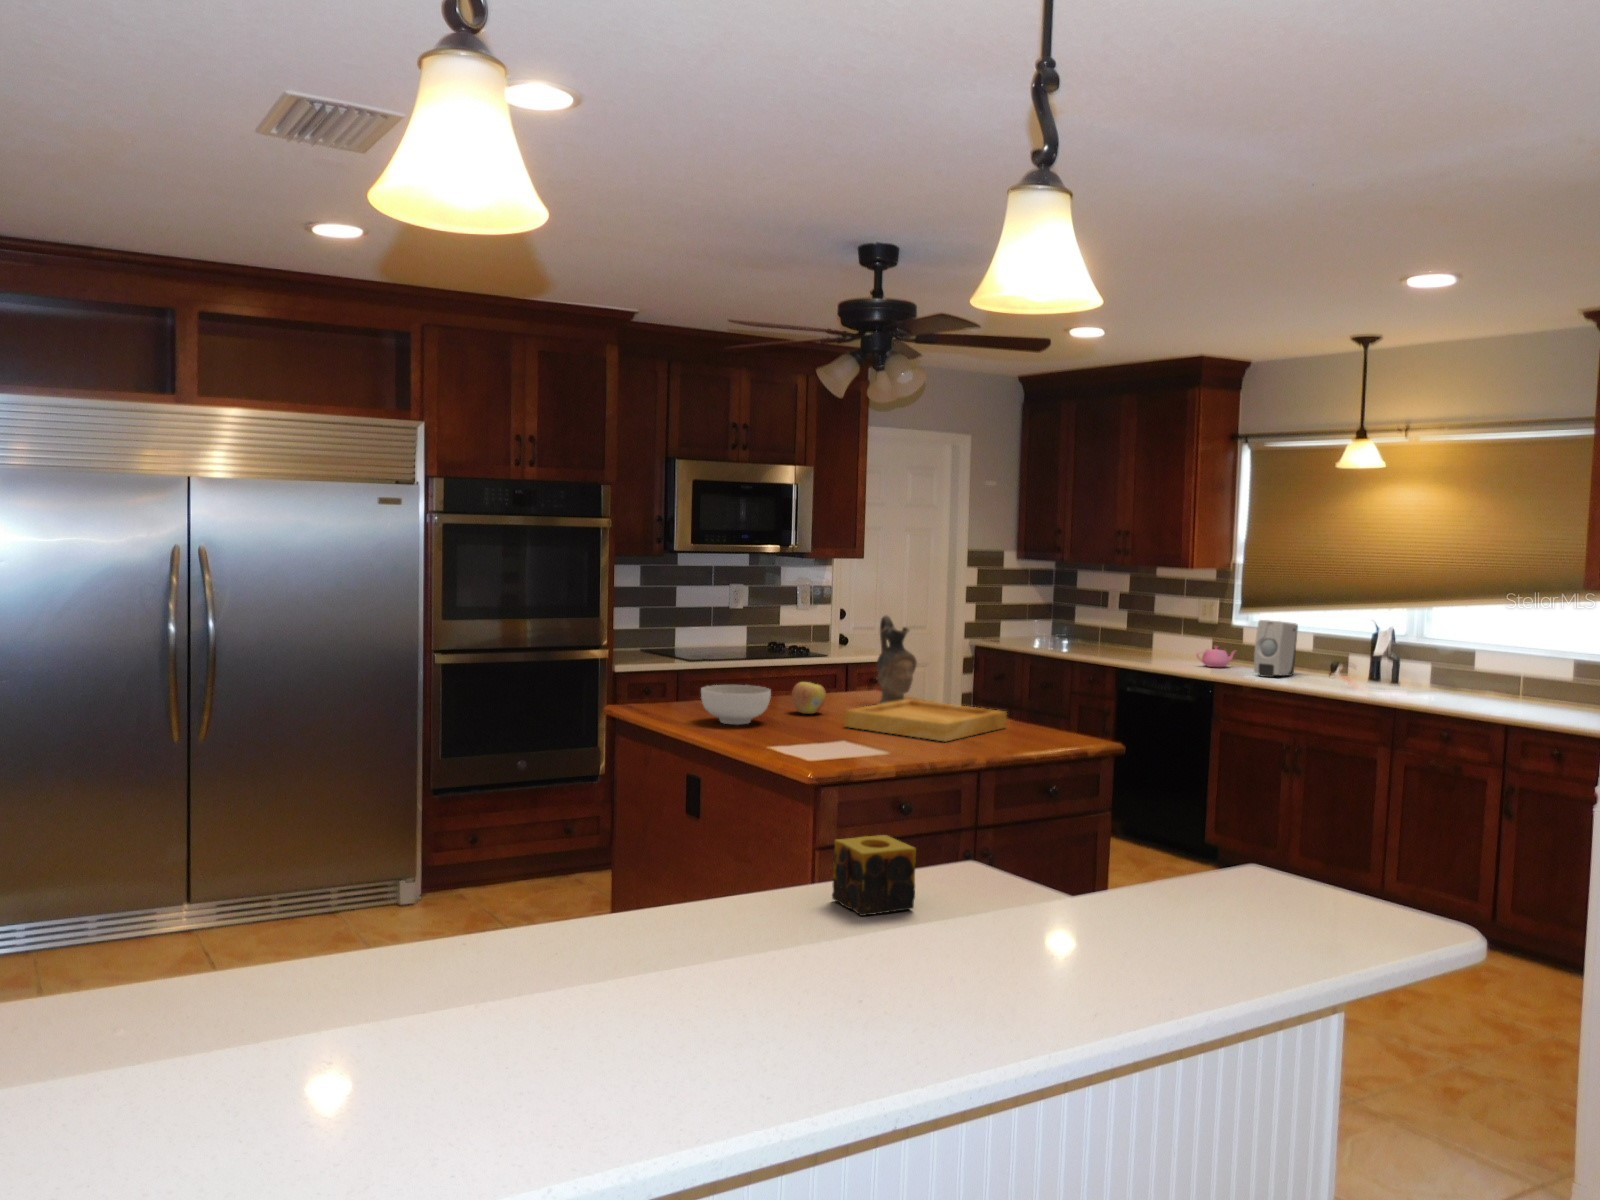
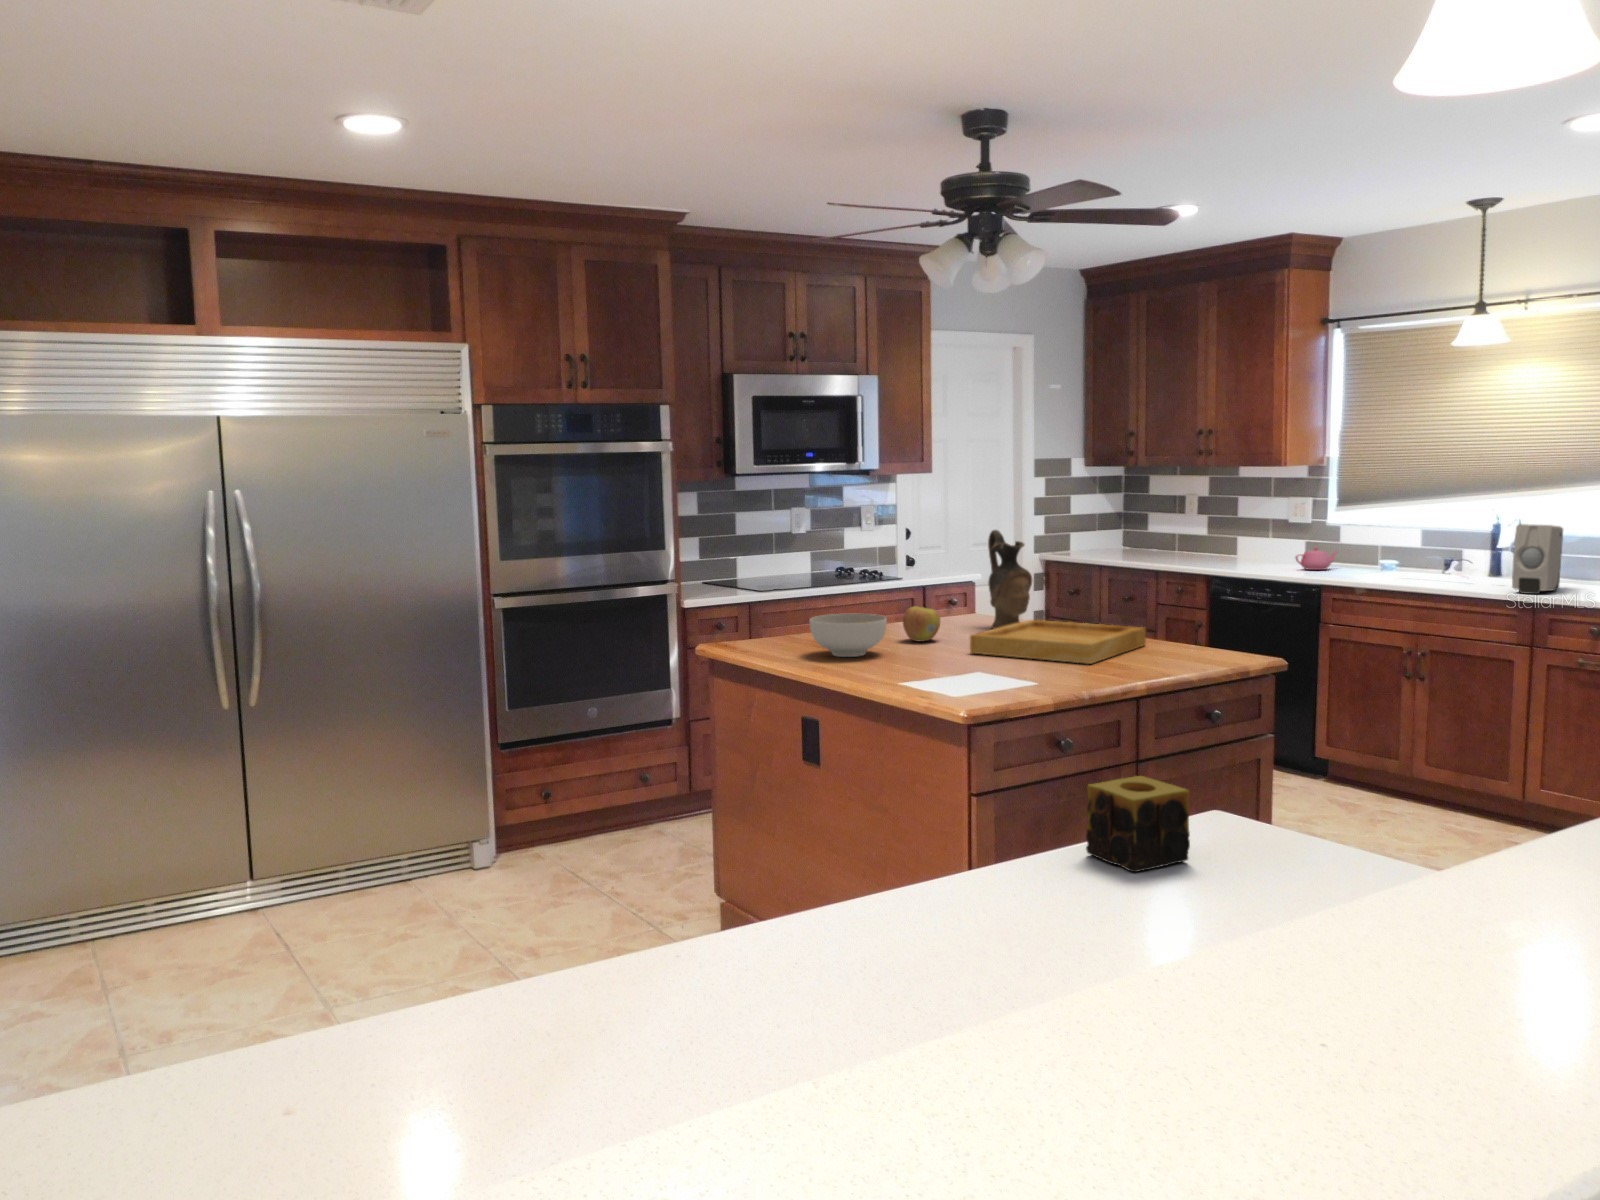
soap dispenser: present [1254,620,1298,677] -> present [1512,524,1563,594]

